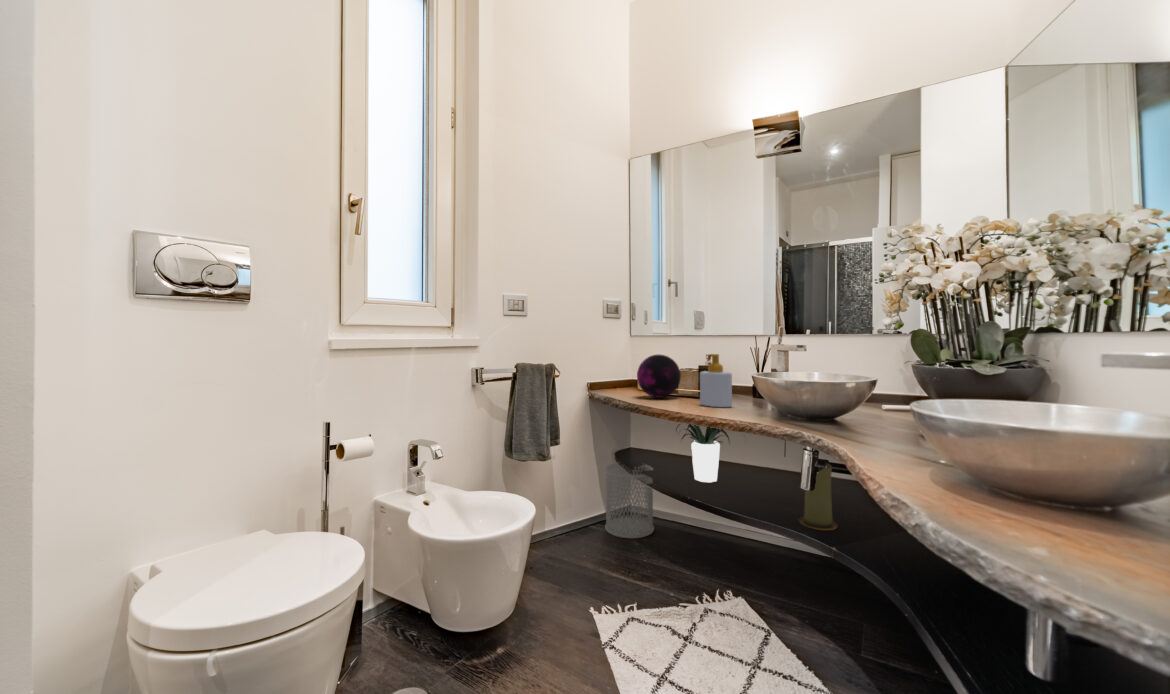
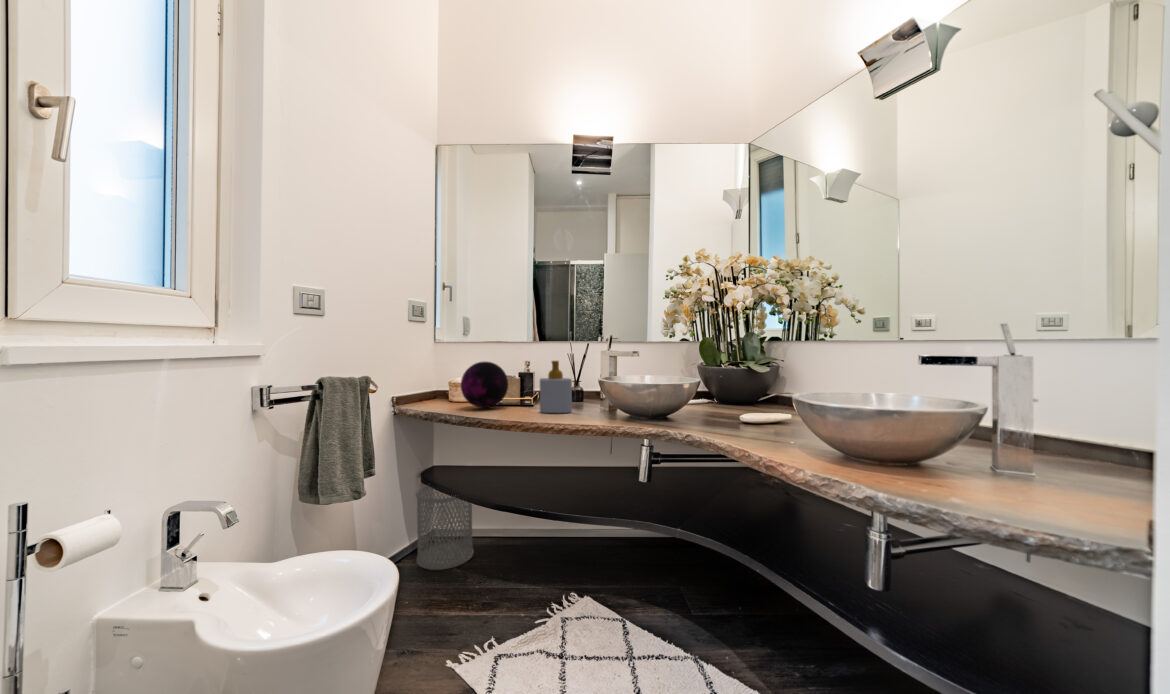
potted plant: present [676,424,729,483] -> none [495,418,572,490]
candle: present [799,463,837,530] -> none [637,454,667,514]

